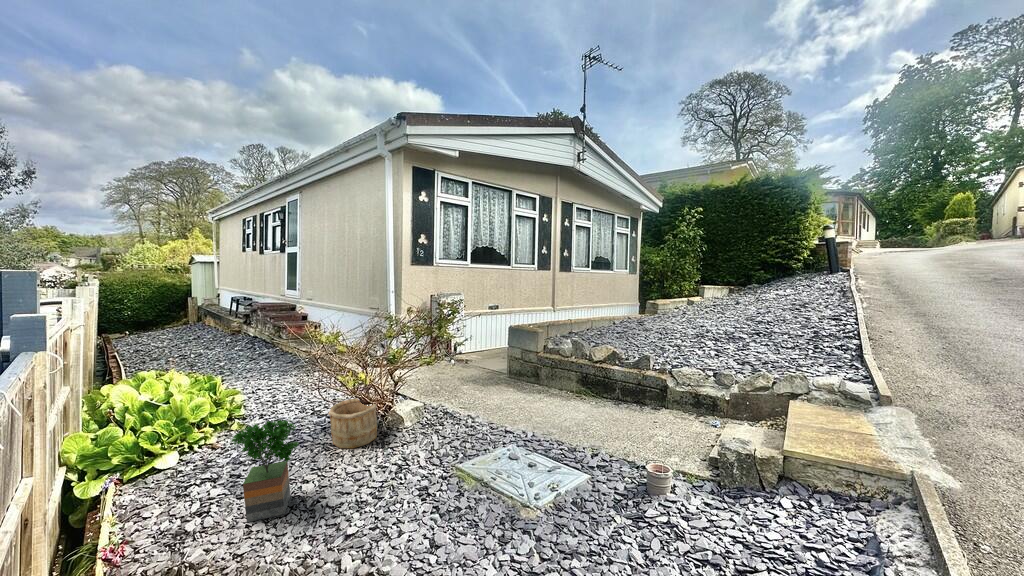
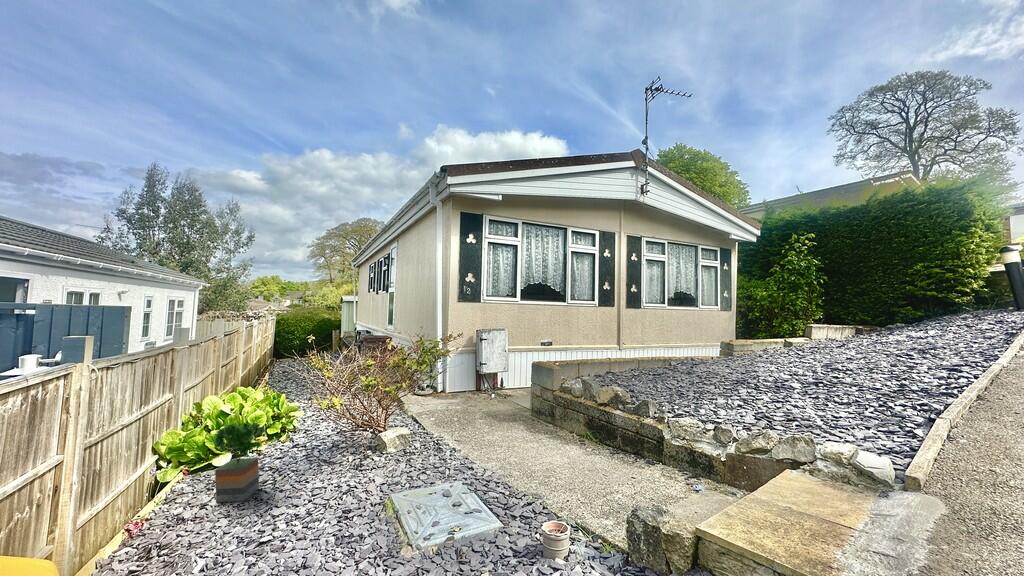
wooden bucket: present [328,398,377,449] -> none [319,416,362,459]

